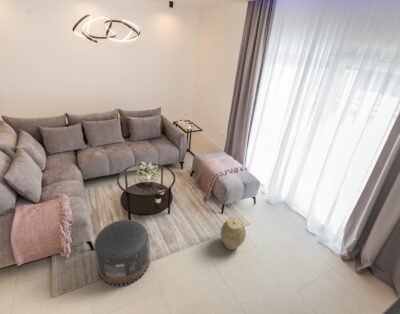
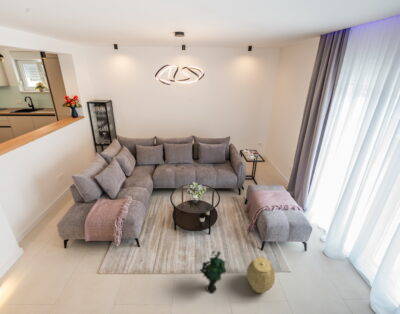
pouf: present [94,220,150,286] -> none [130,228,177,287]
decorative plant: none [179,222,208,266] -> present [200,251,226,293]

